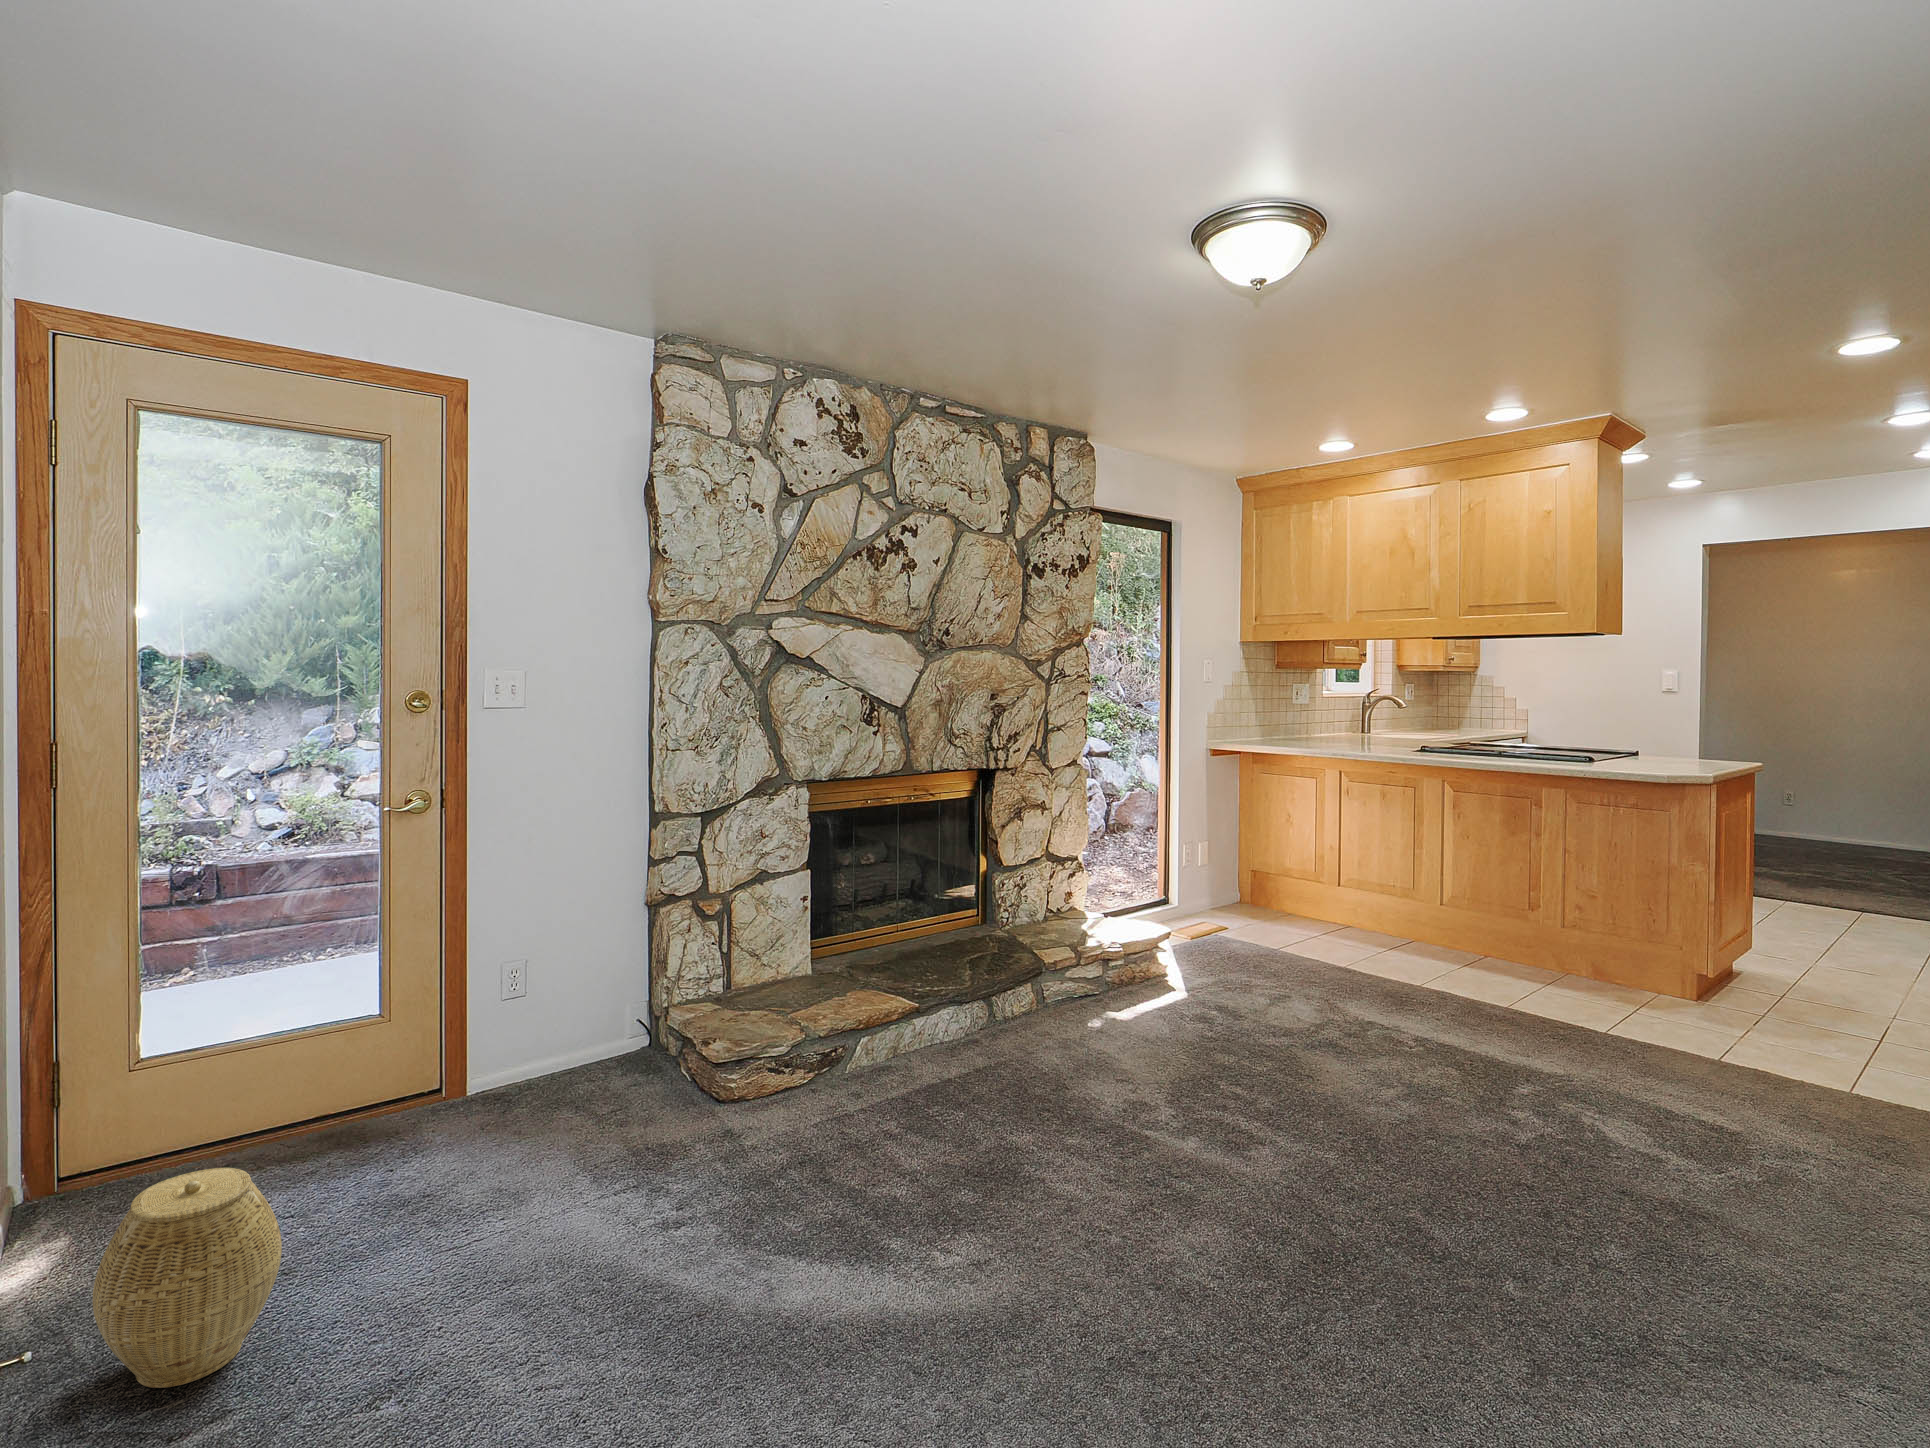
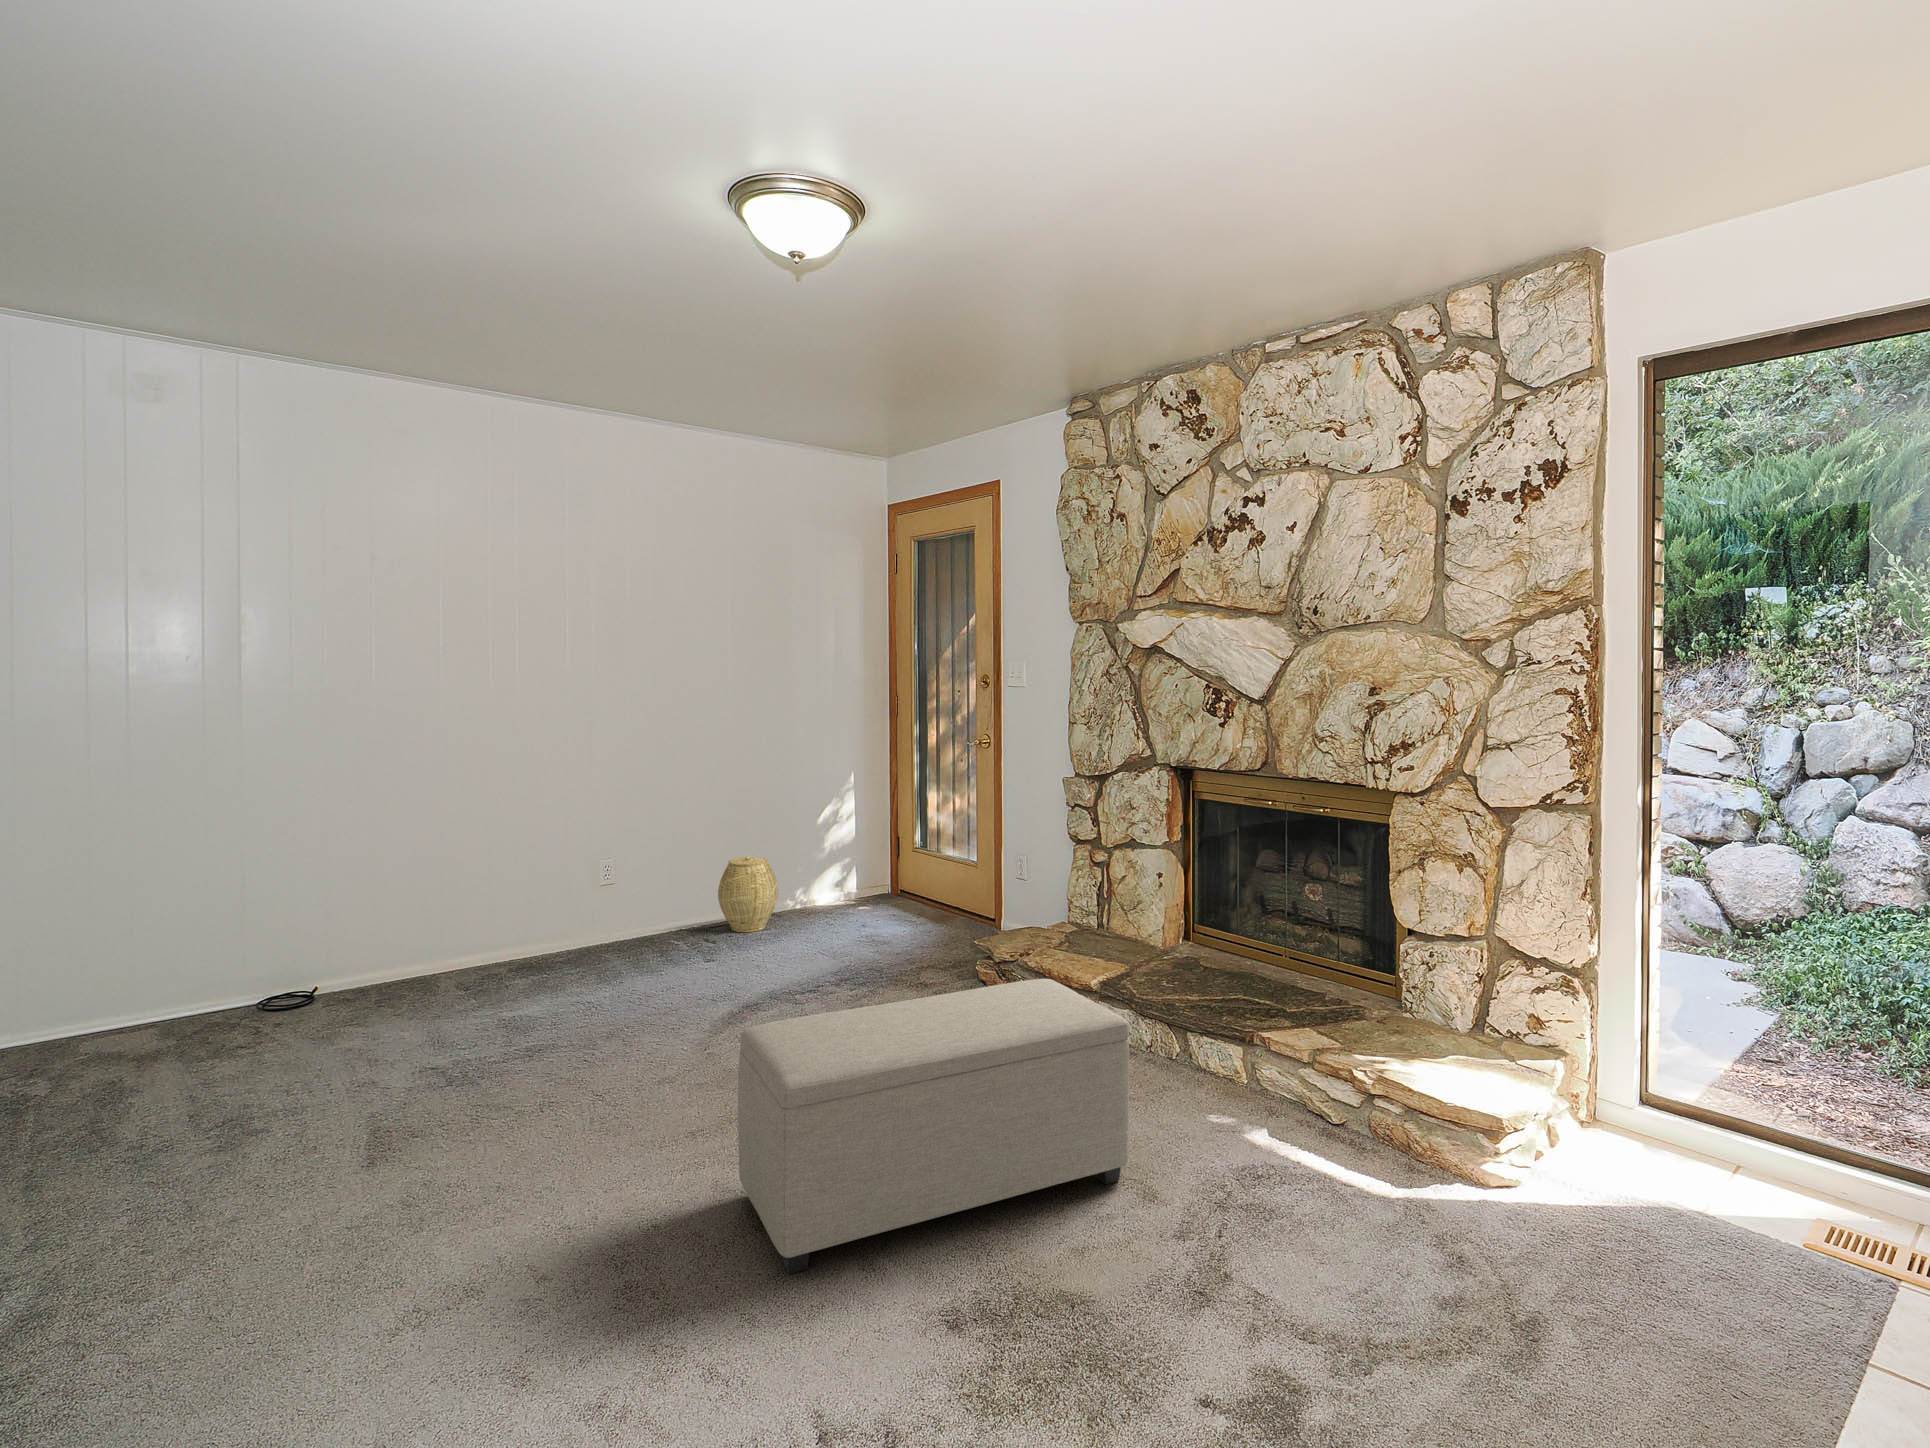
ottoman: none [1128,937,1422,1176] -> present [738,979,1129,1274]

